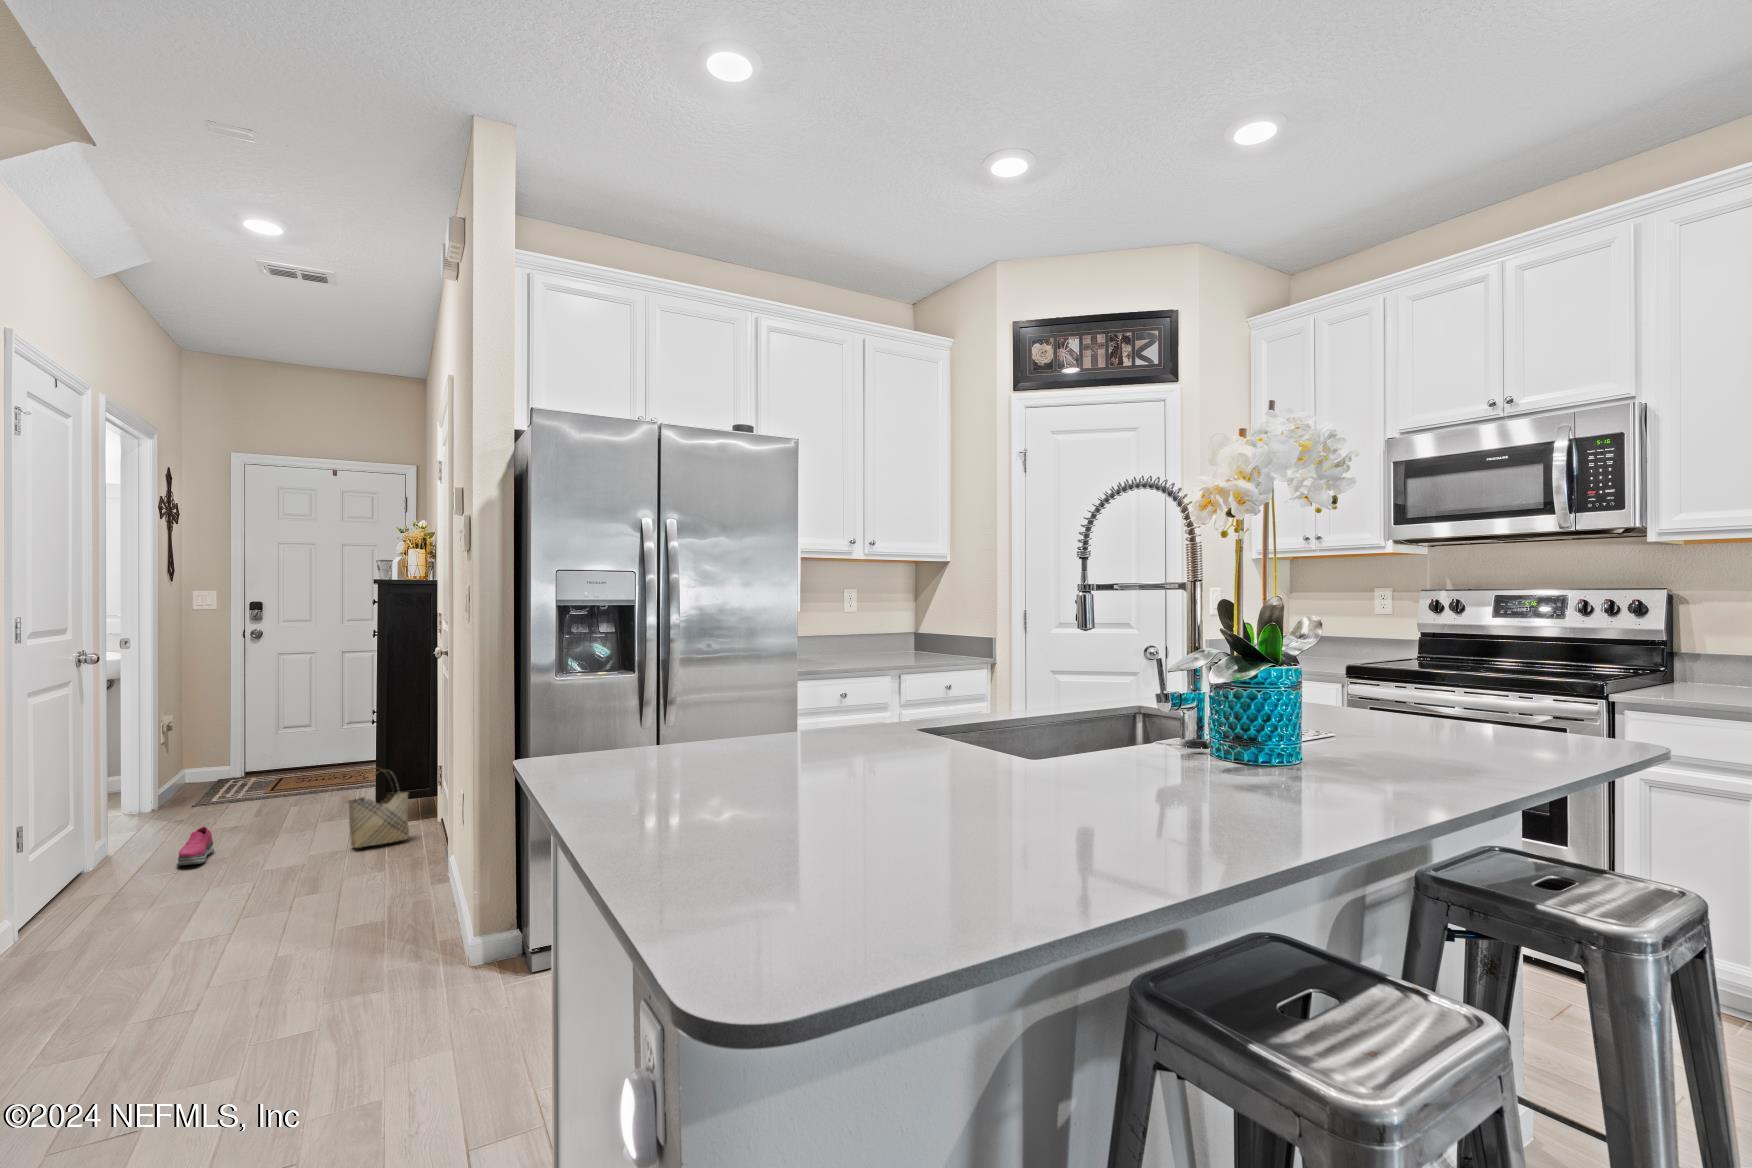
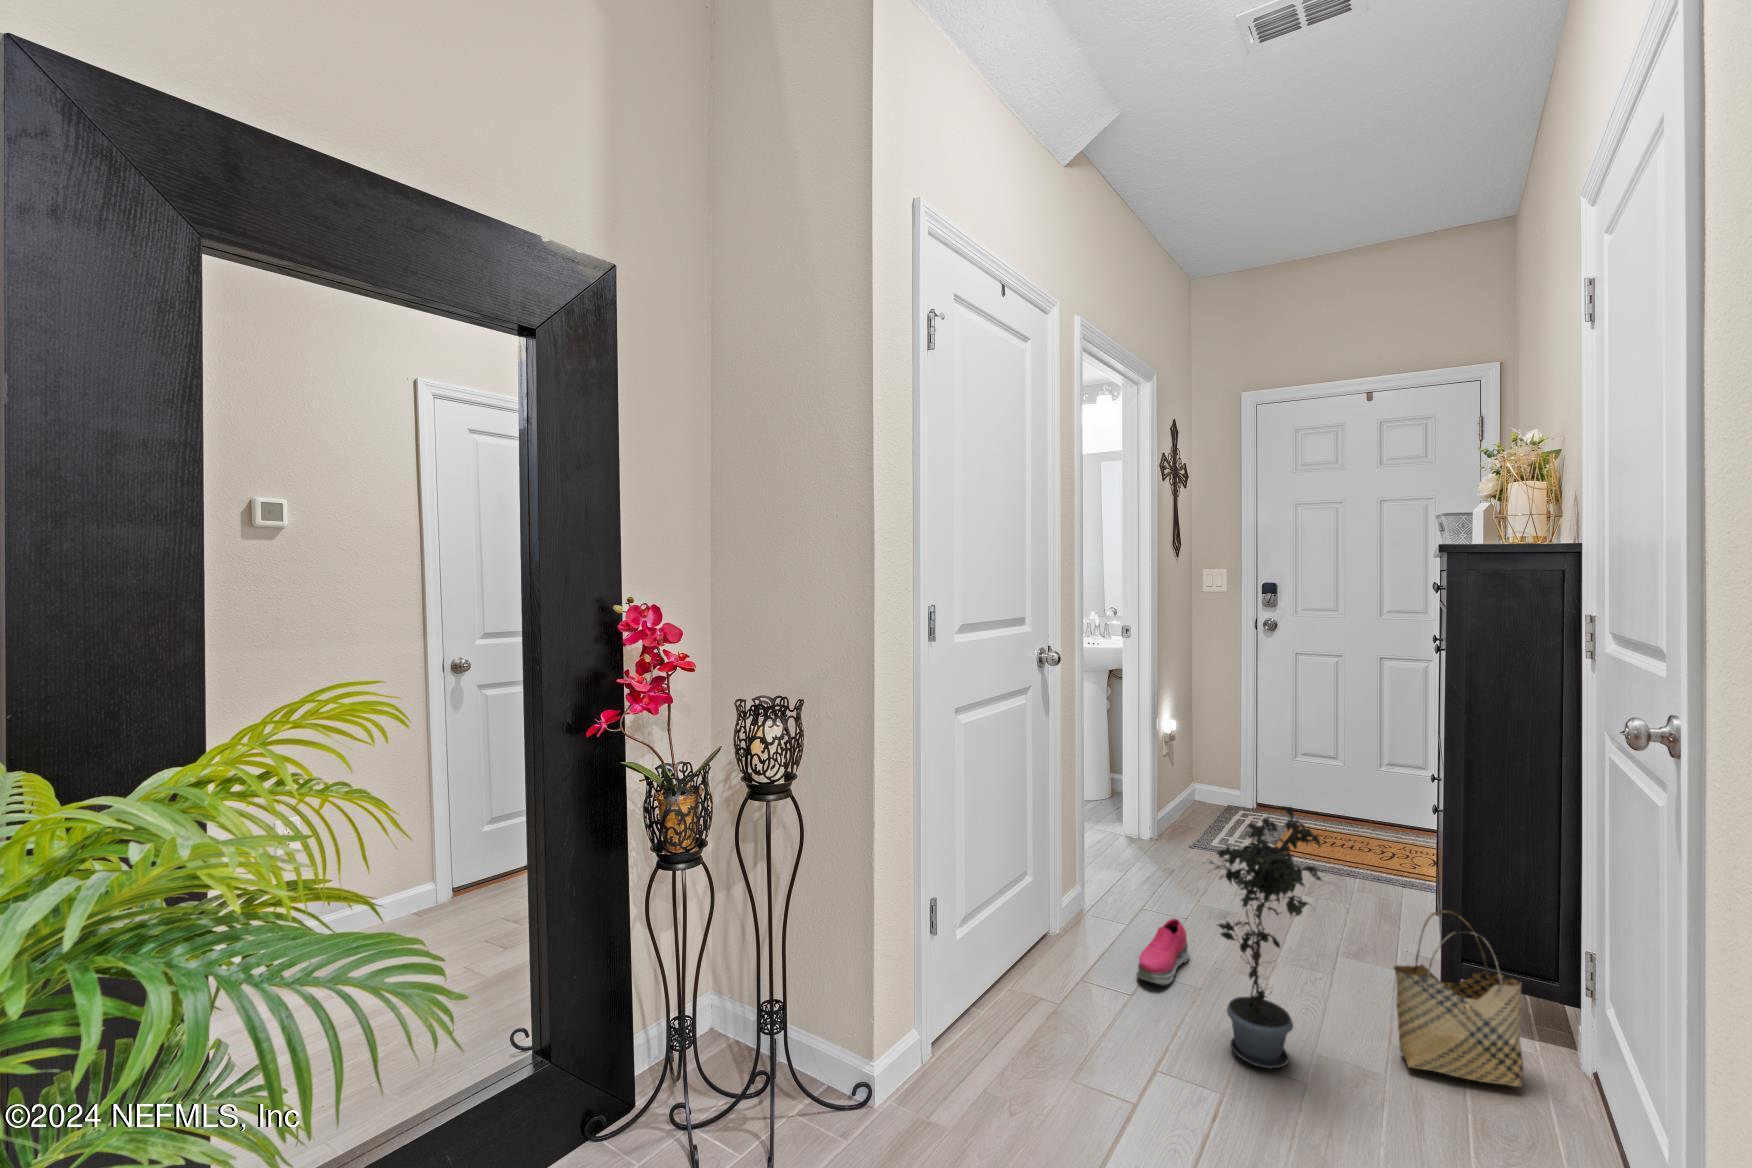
potted plant: none [236,724,313,872] -> present [1210,806,1322,1068]

